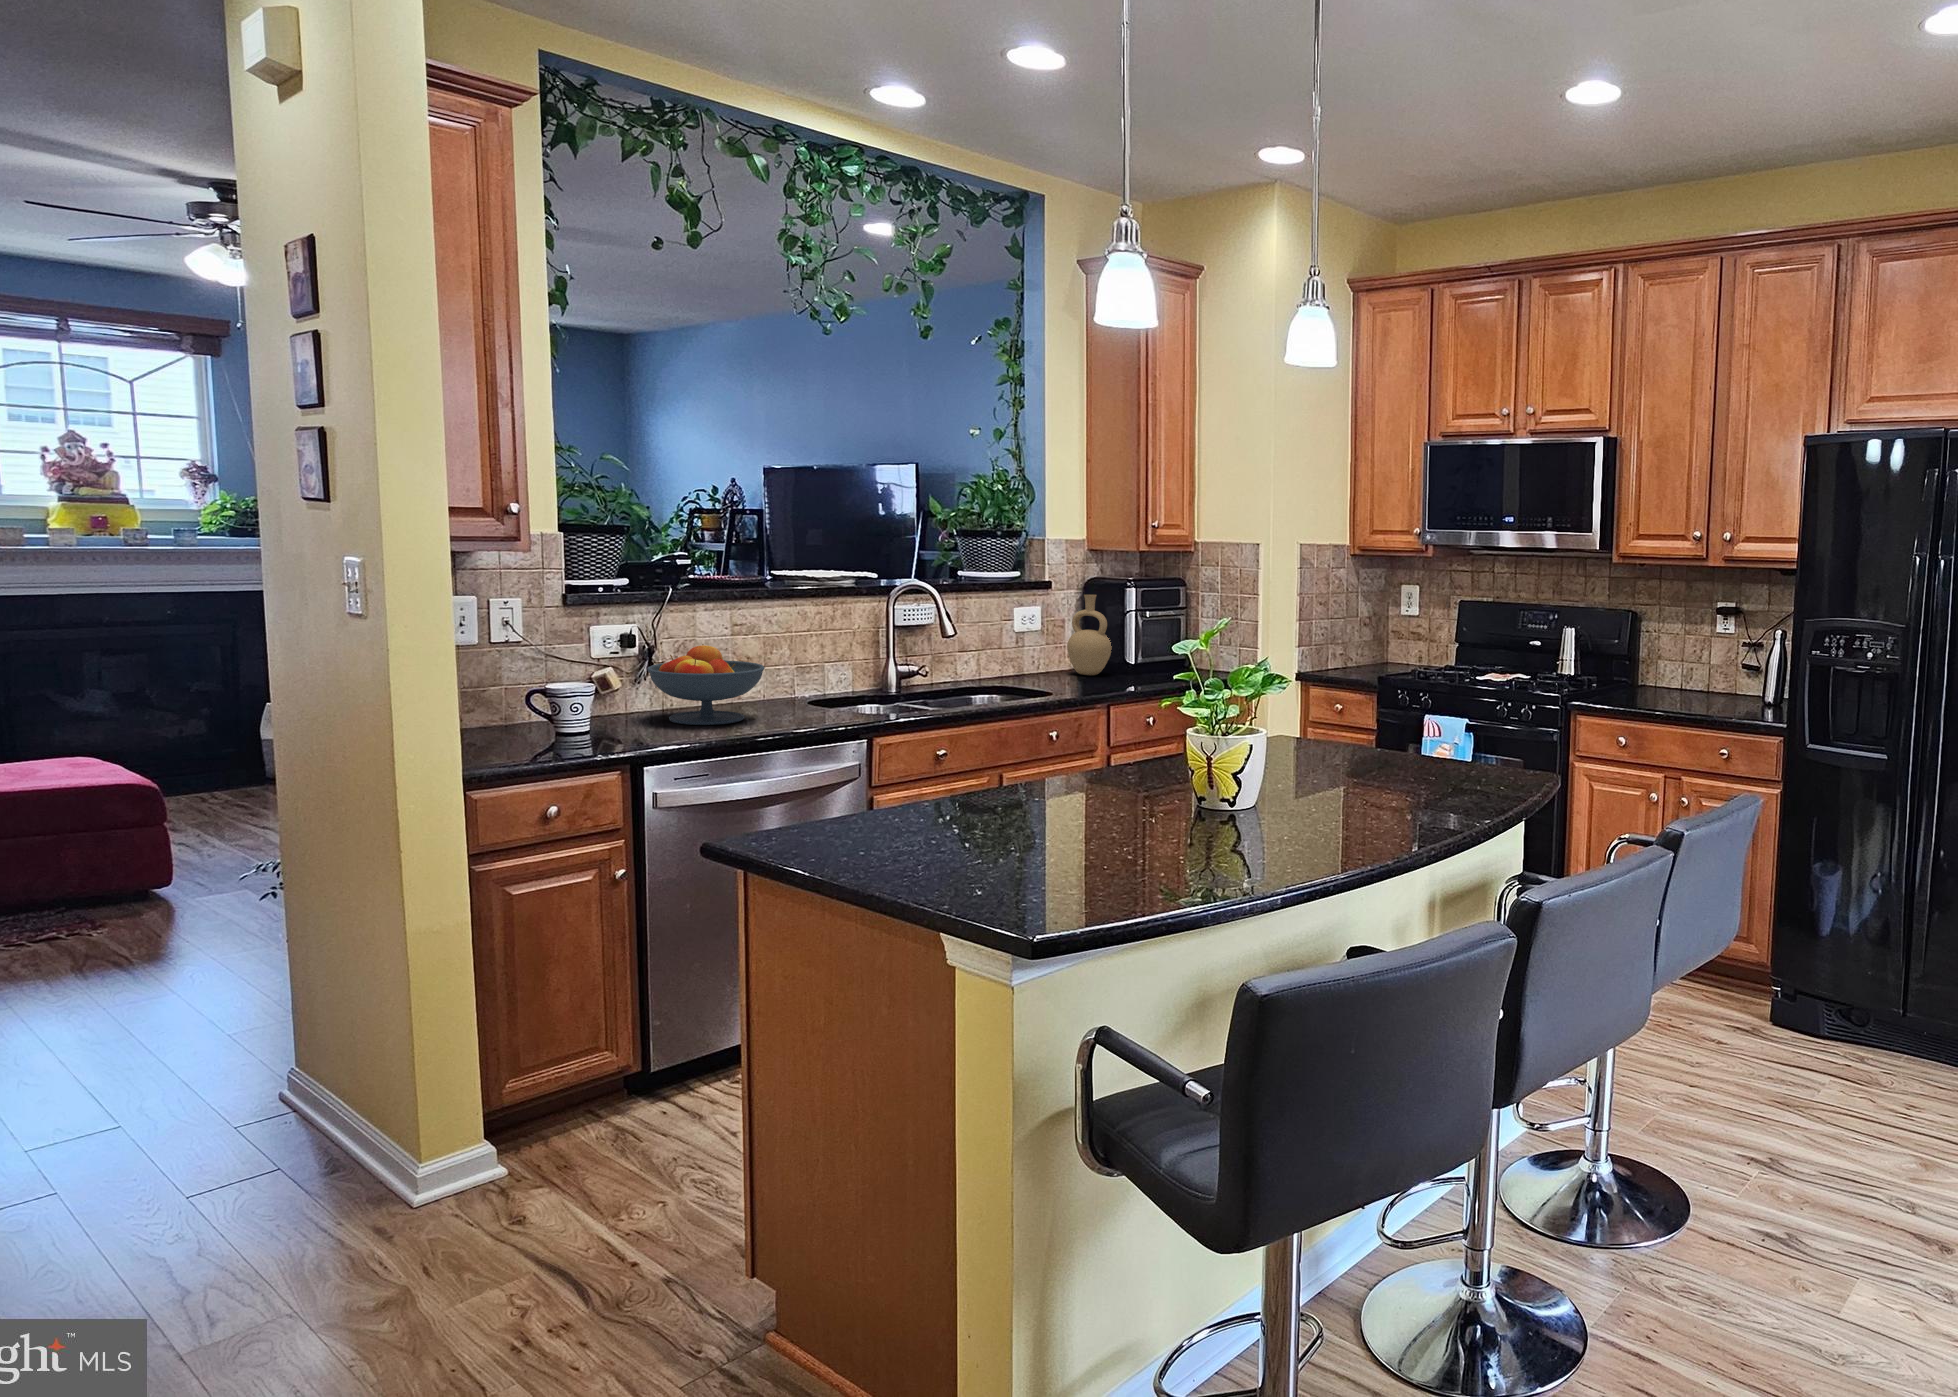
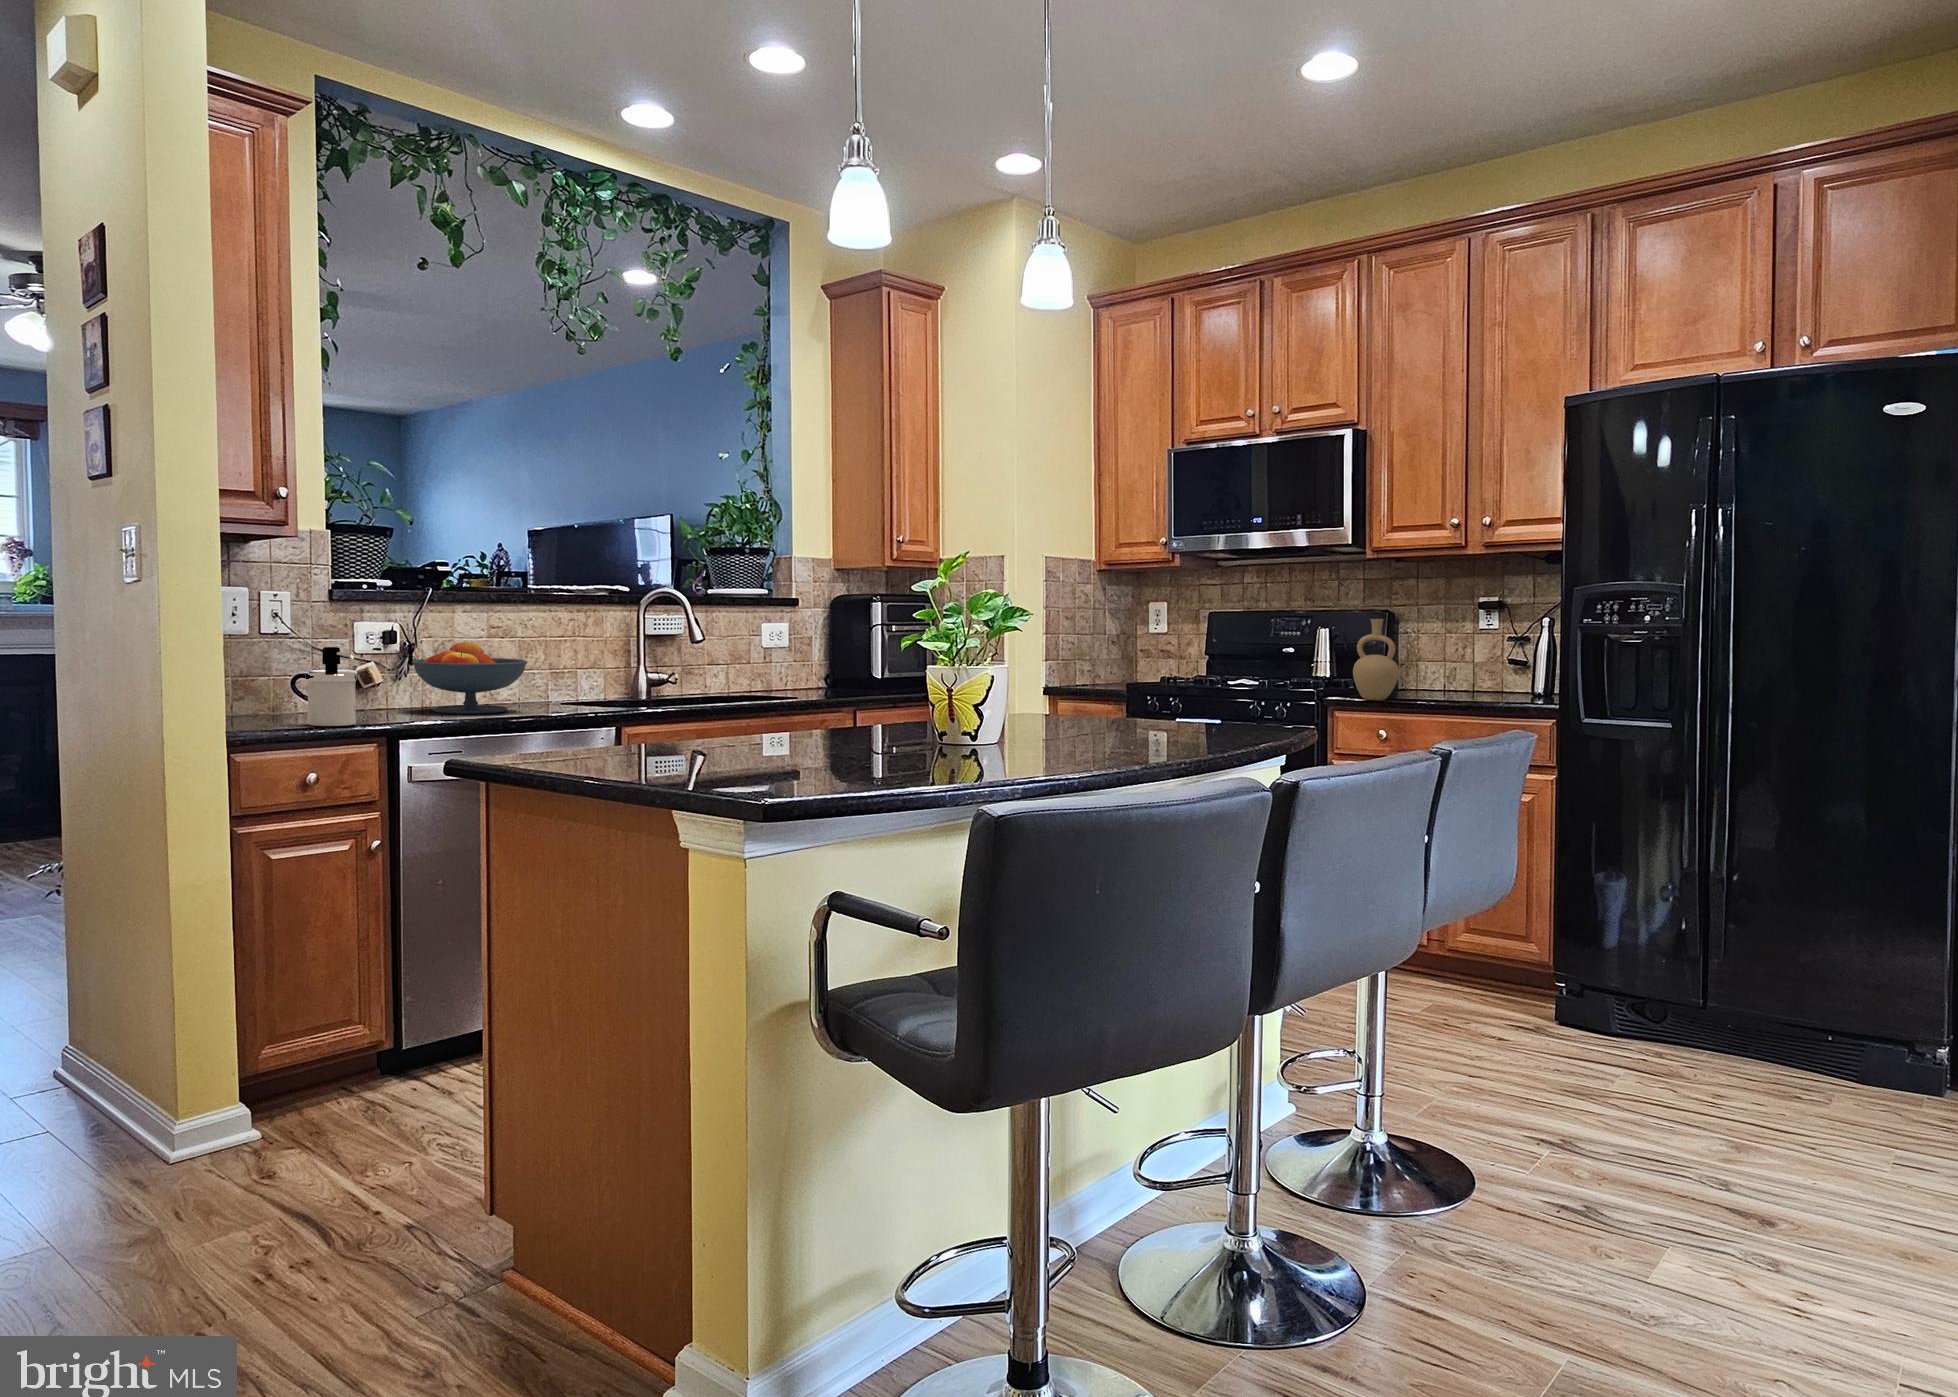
vase: present [1067,594,1112,675] -> present [1353,619,1399,701]
soap dispenser: none [521,665,575,752] -> present [306,647,357,726]

